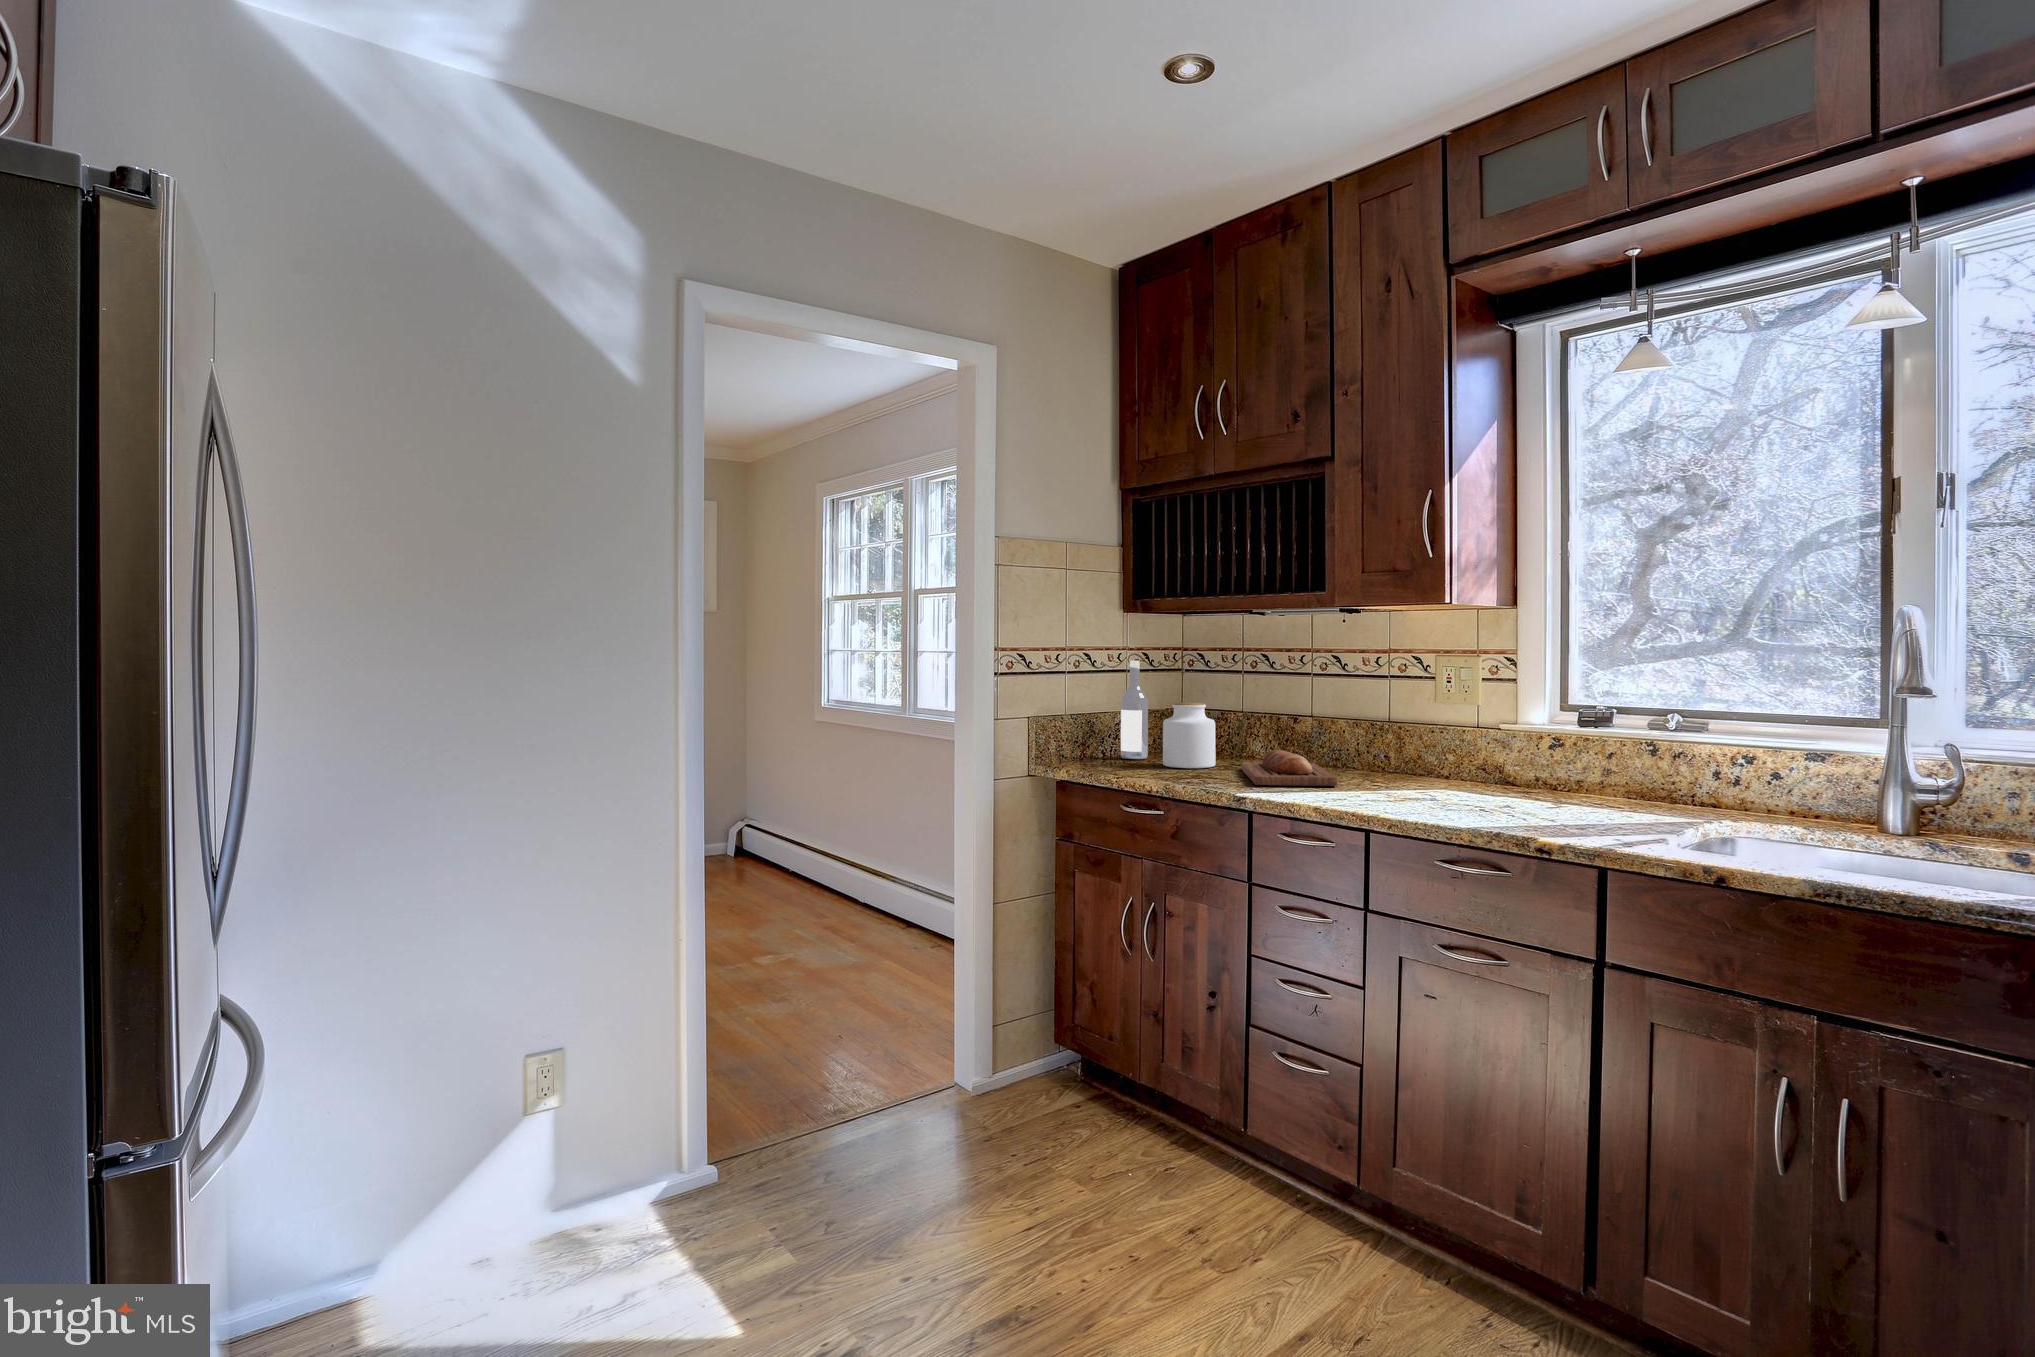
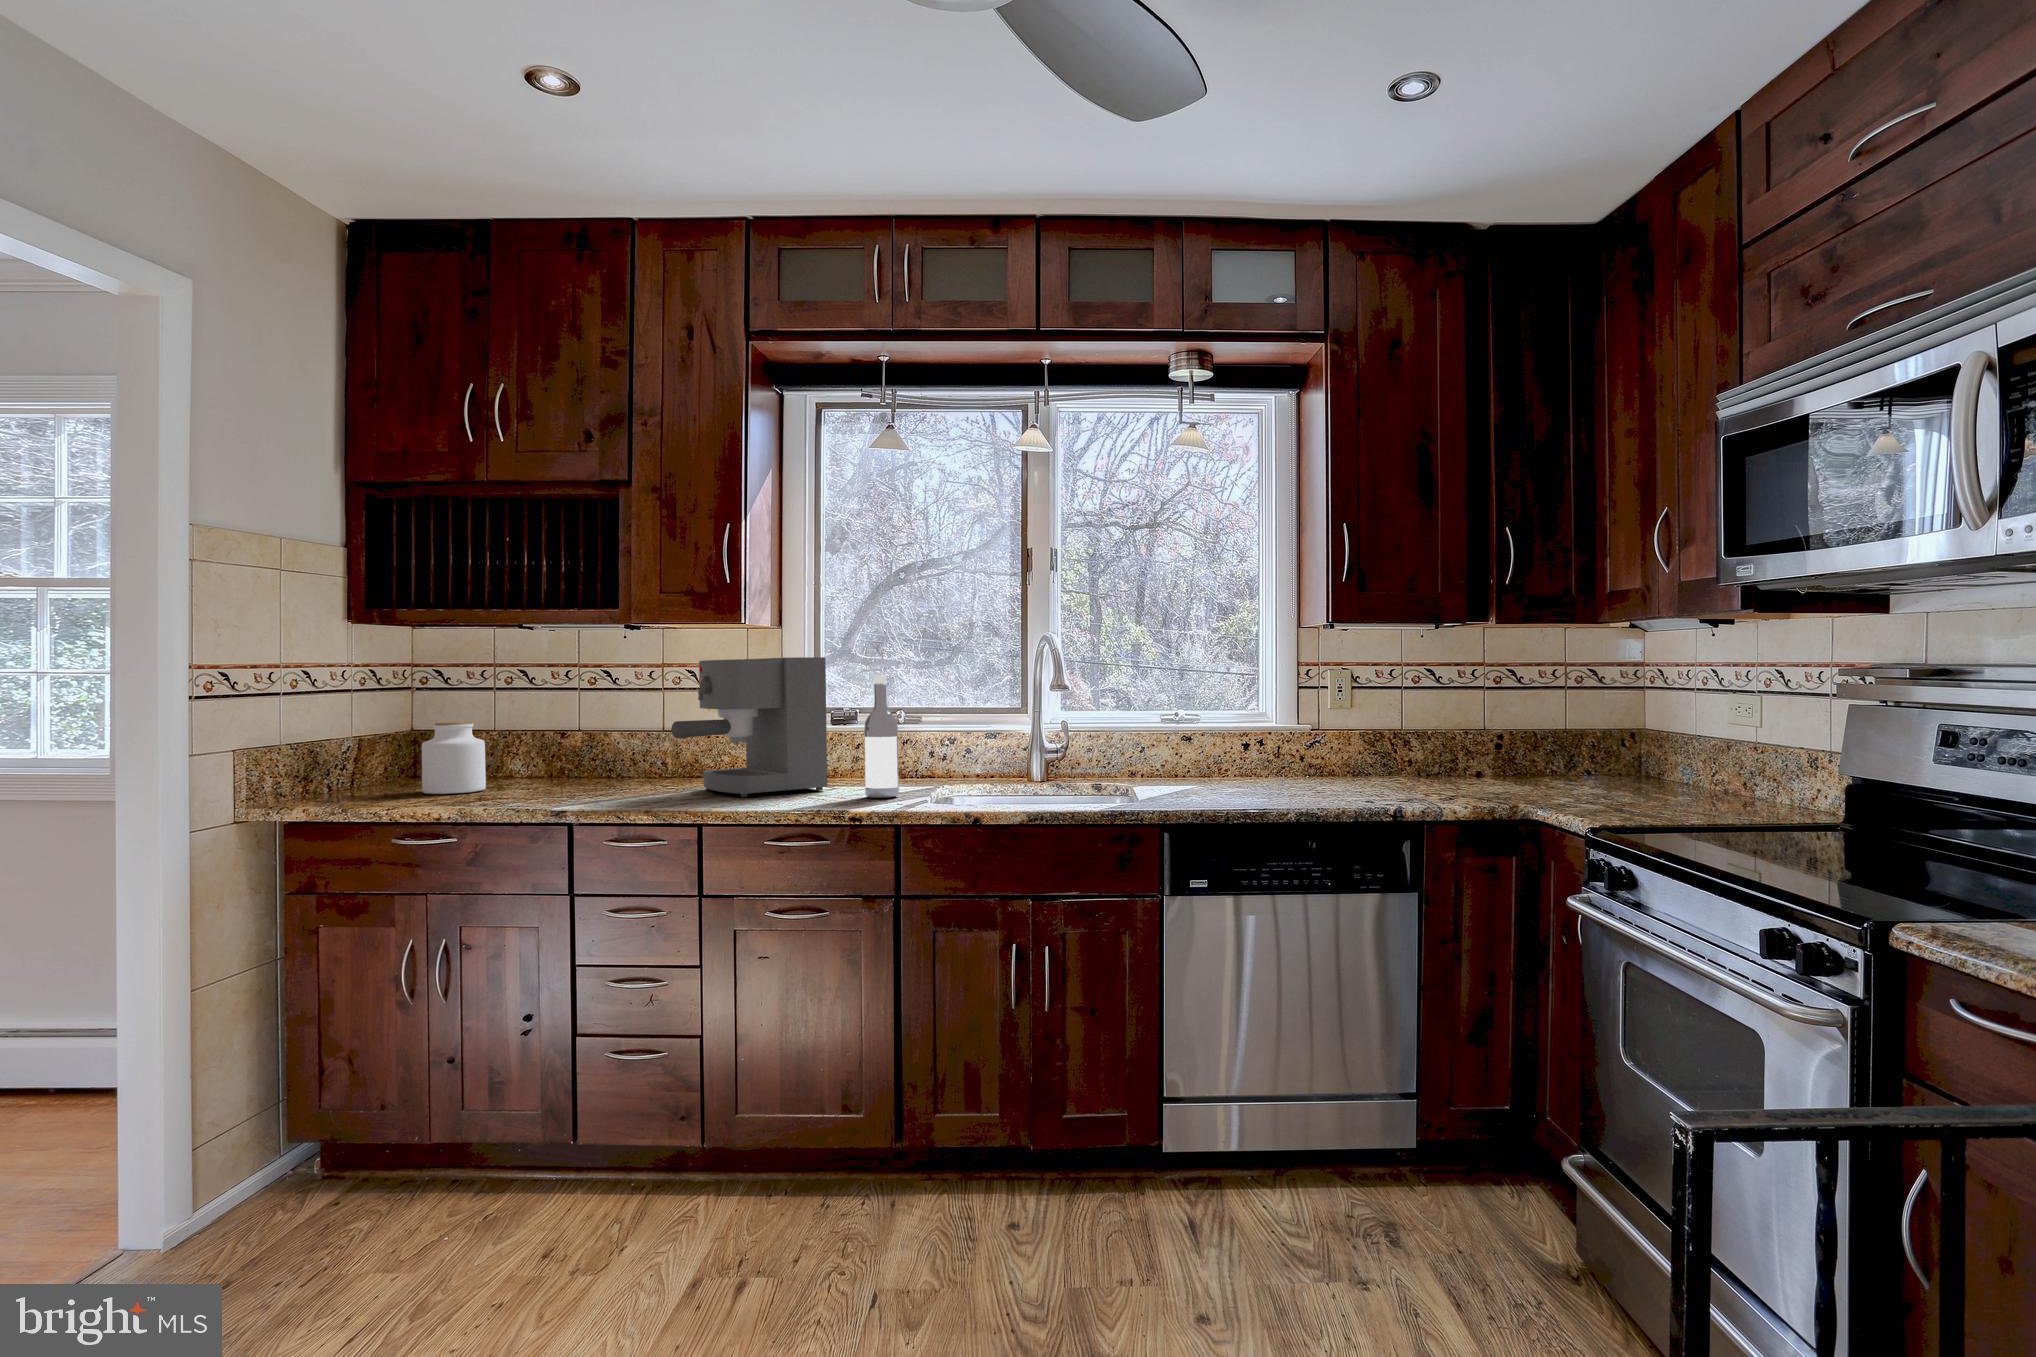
coffee maker: none [1357,646,1548,806] -> present [671,657,827,797]
wine bottle: present [1121,661,1148,759] -> present [864,675,899,798]
bread loaf: present [1241,750,1338,786] -> none [519,765,641,799]

